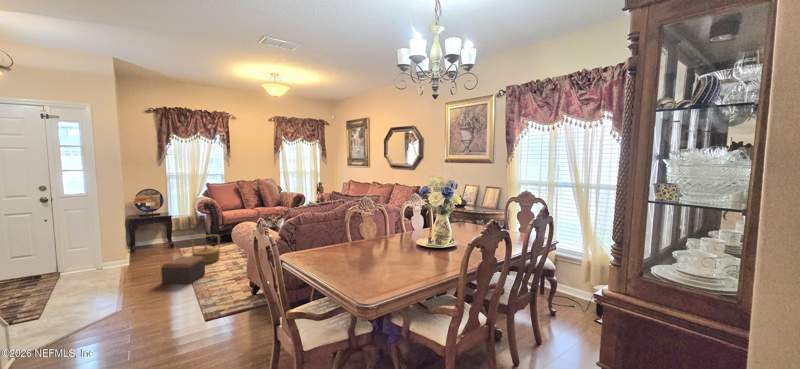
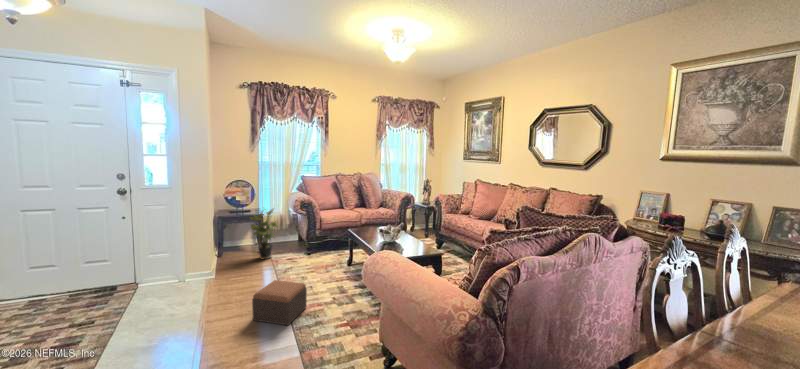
potted plant: none [158,209,185,252] -> present [251,209,278,259]
basket: present [191,235,220,263] -> none [287,245,322,284]

